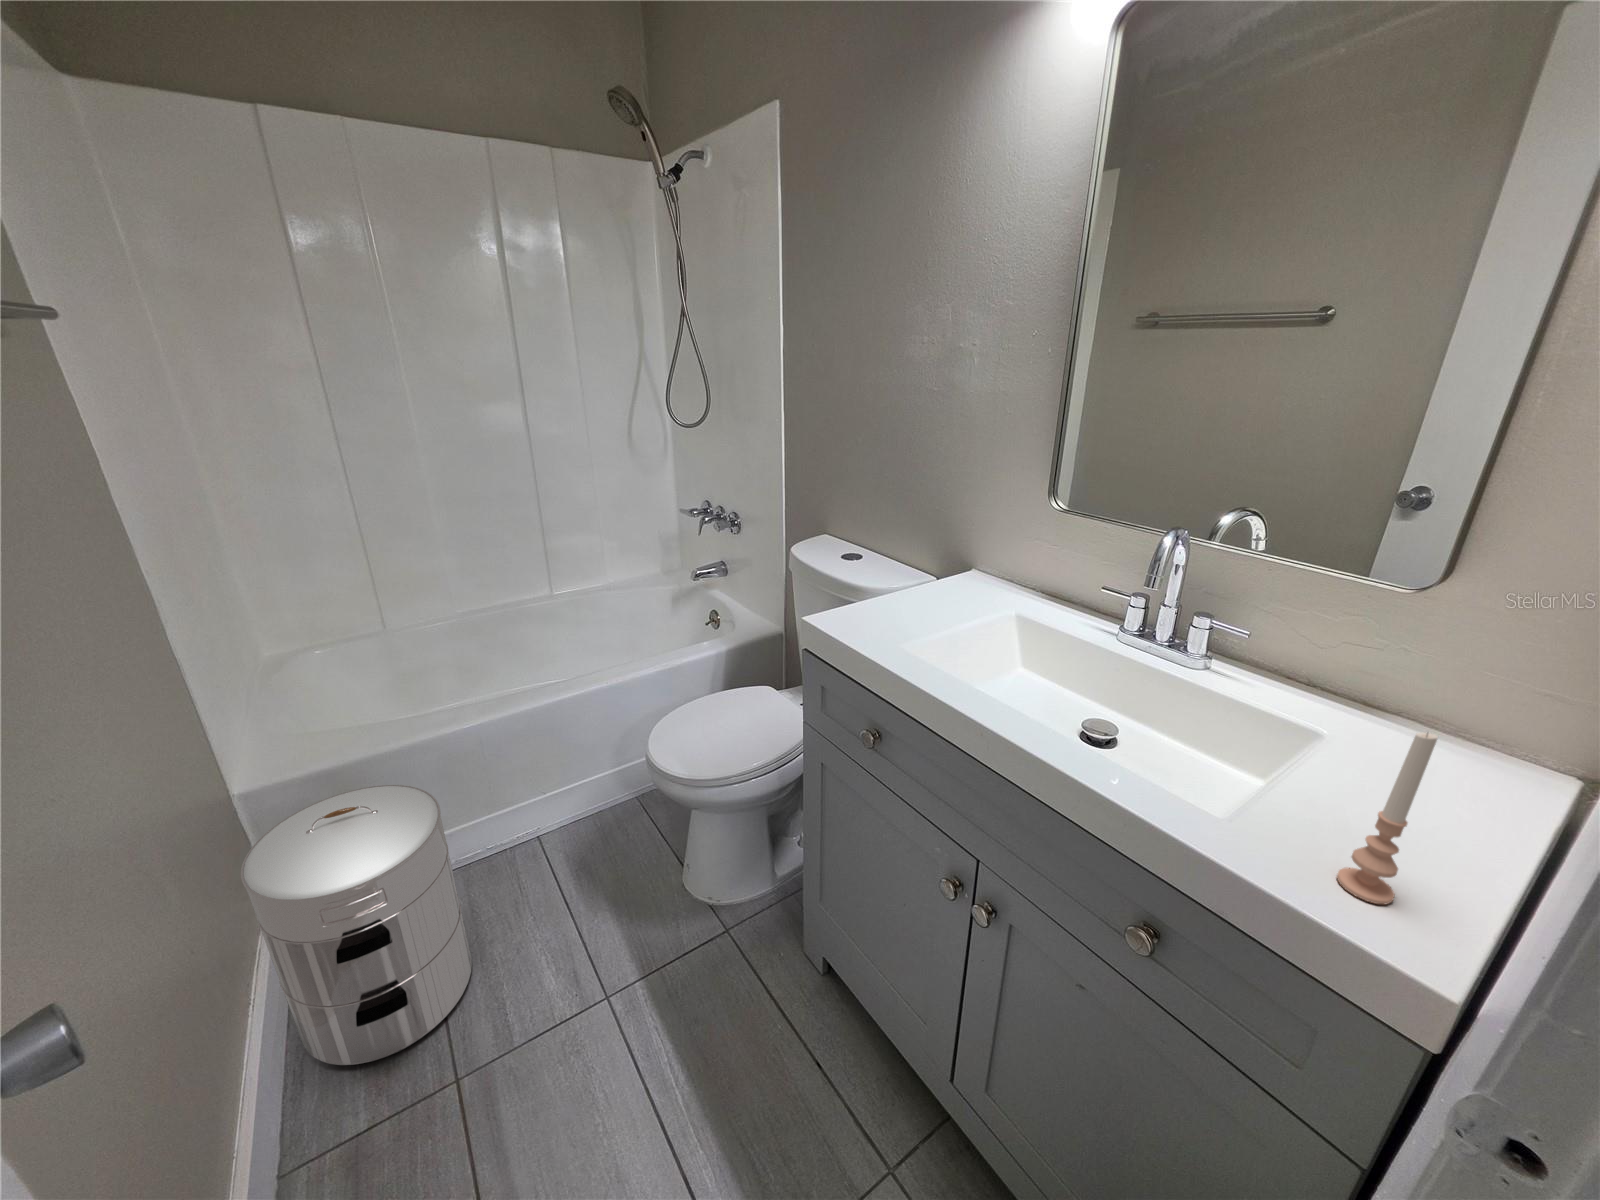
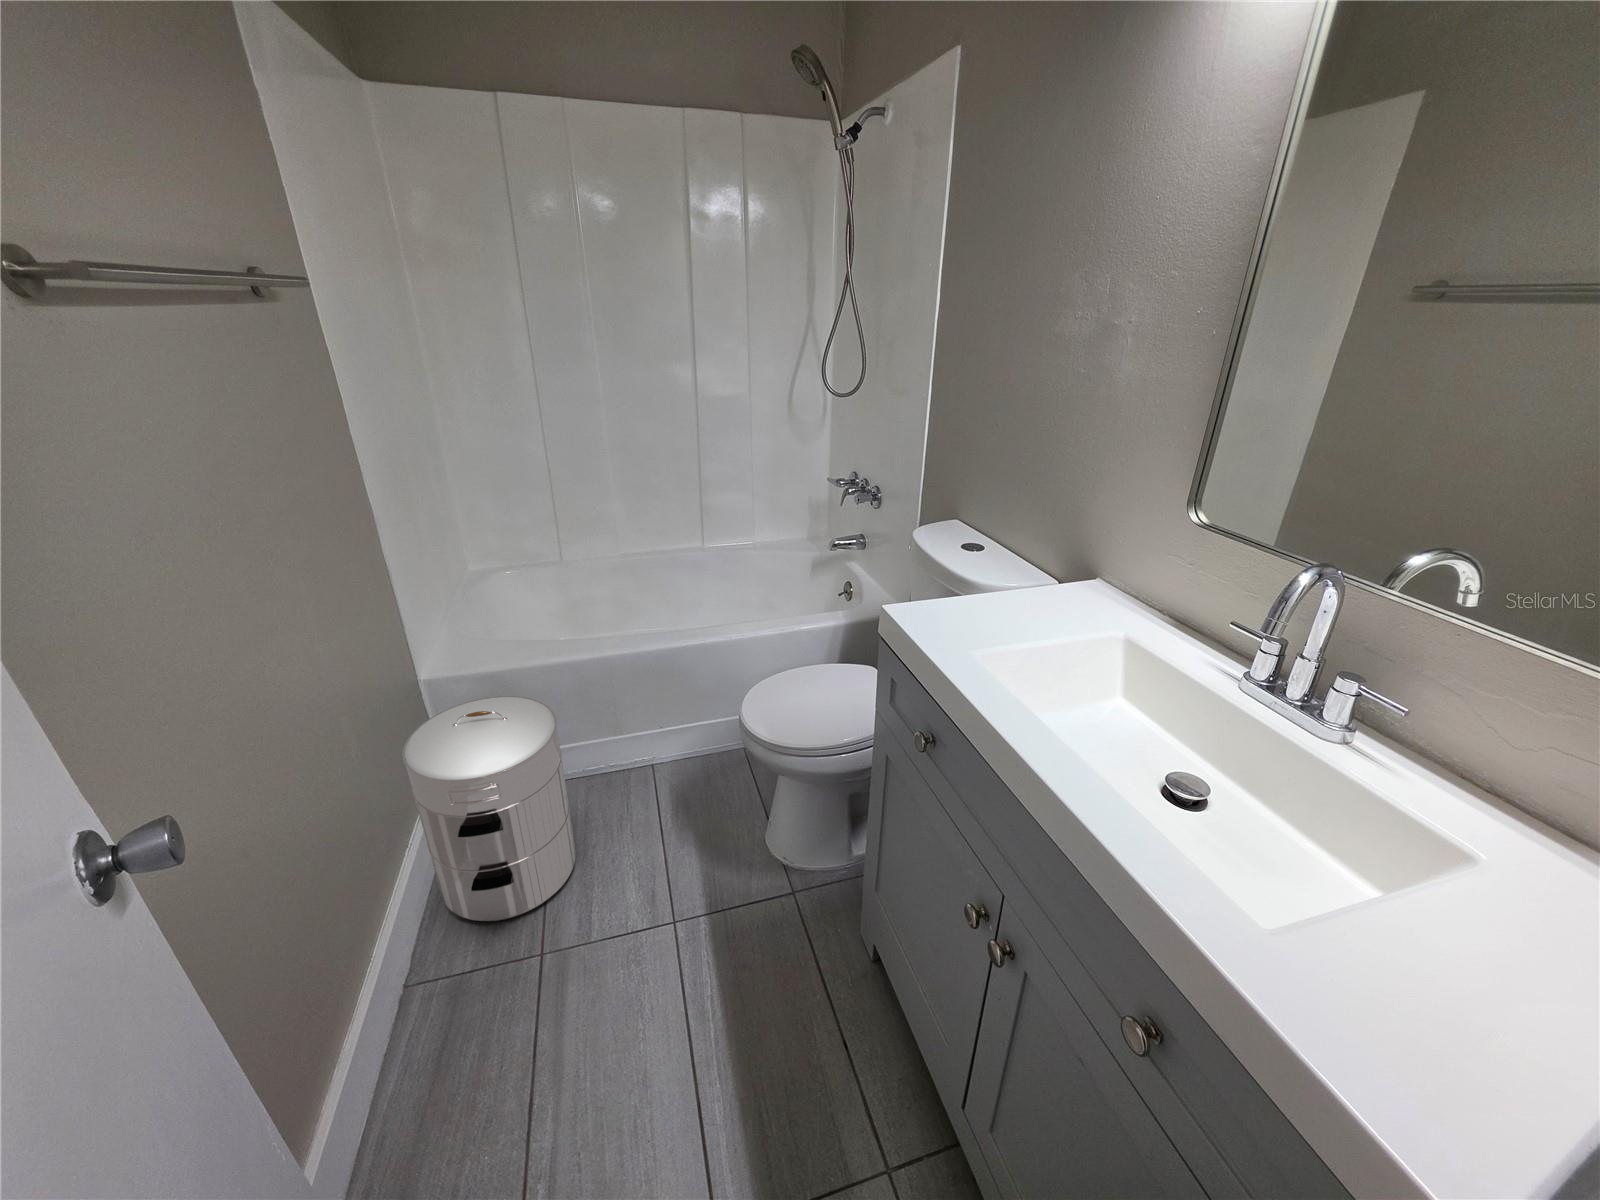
candle: present [1337,733,1438,904] -> none [1374,903,1540,1107]

